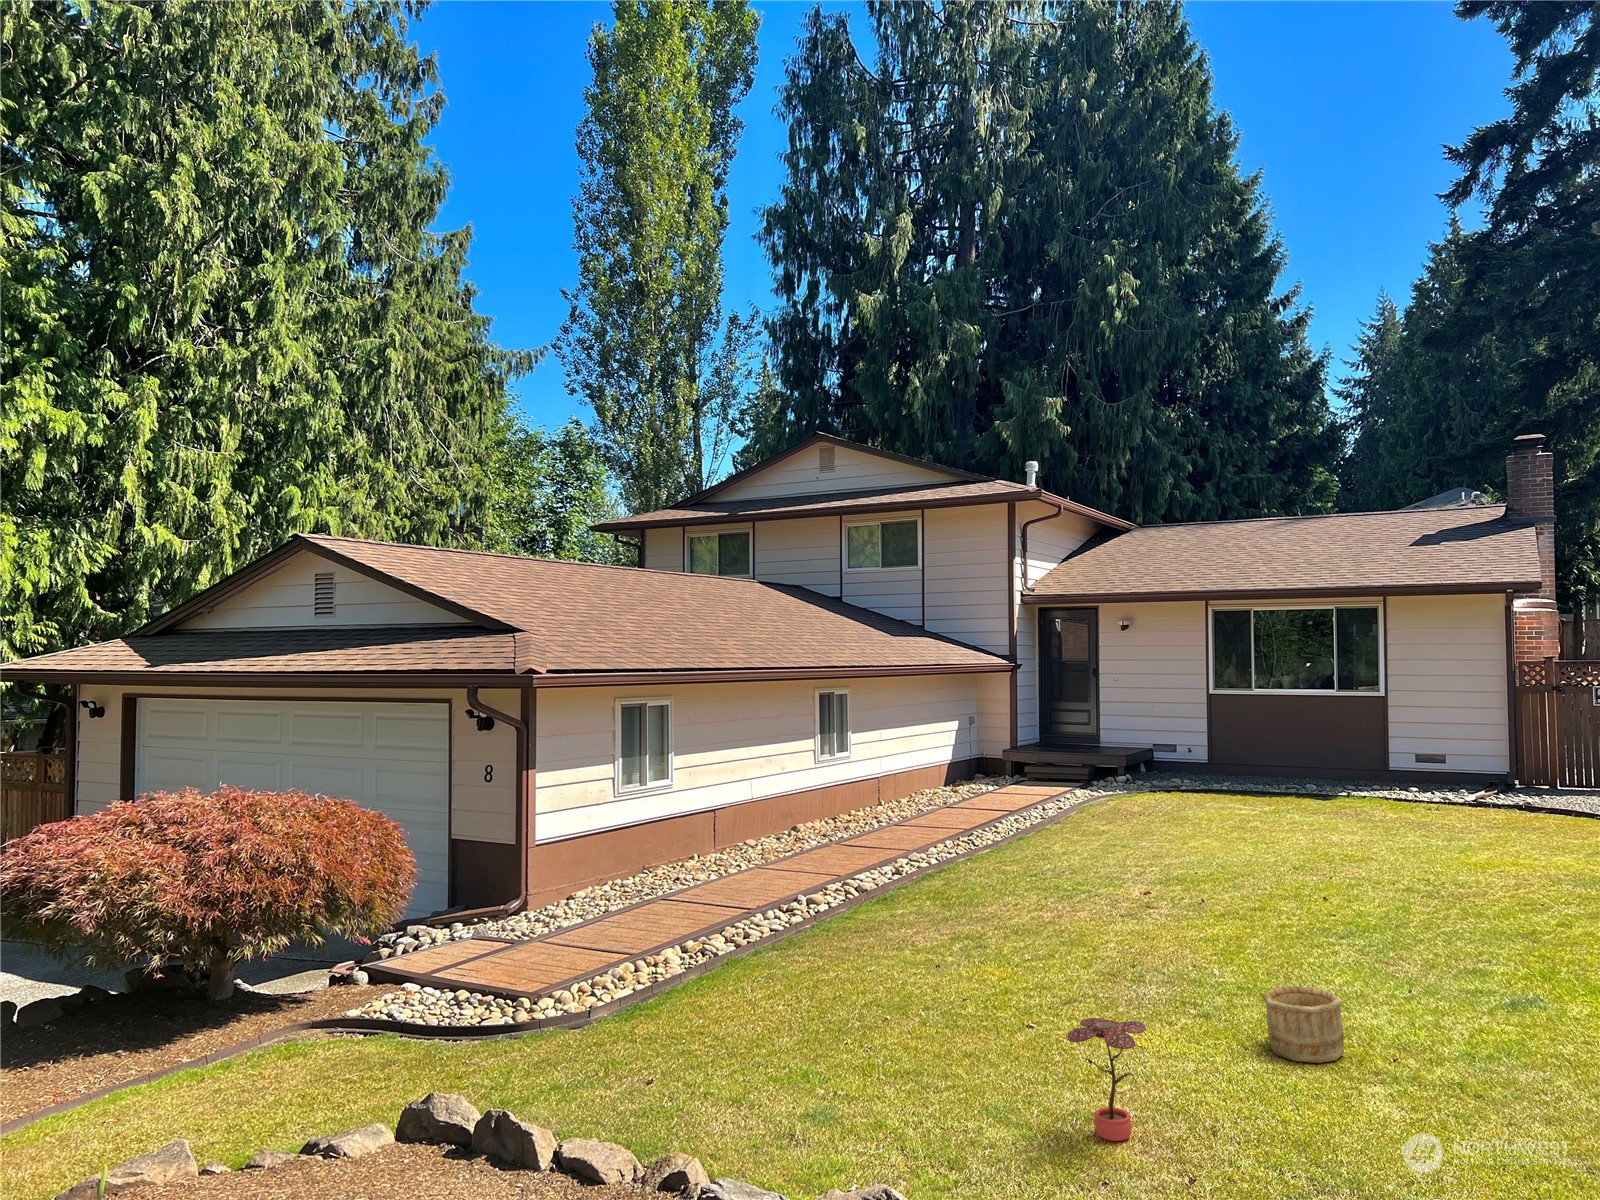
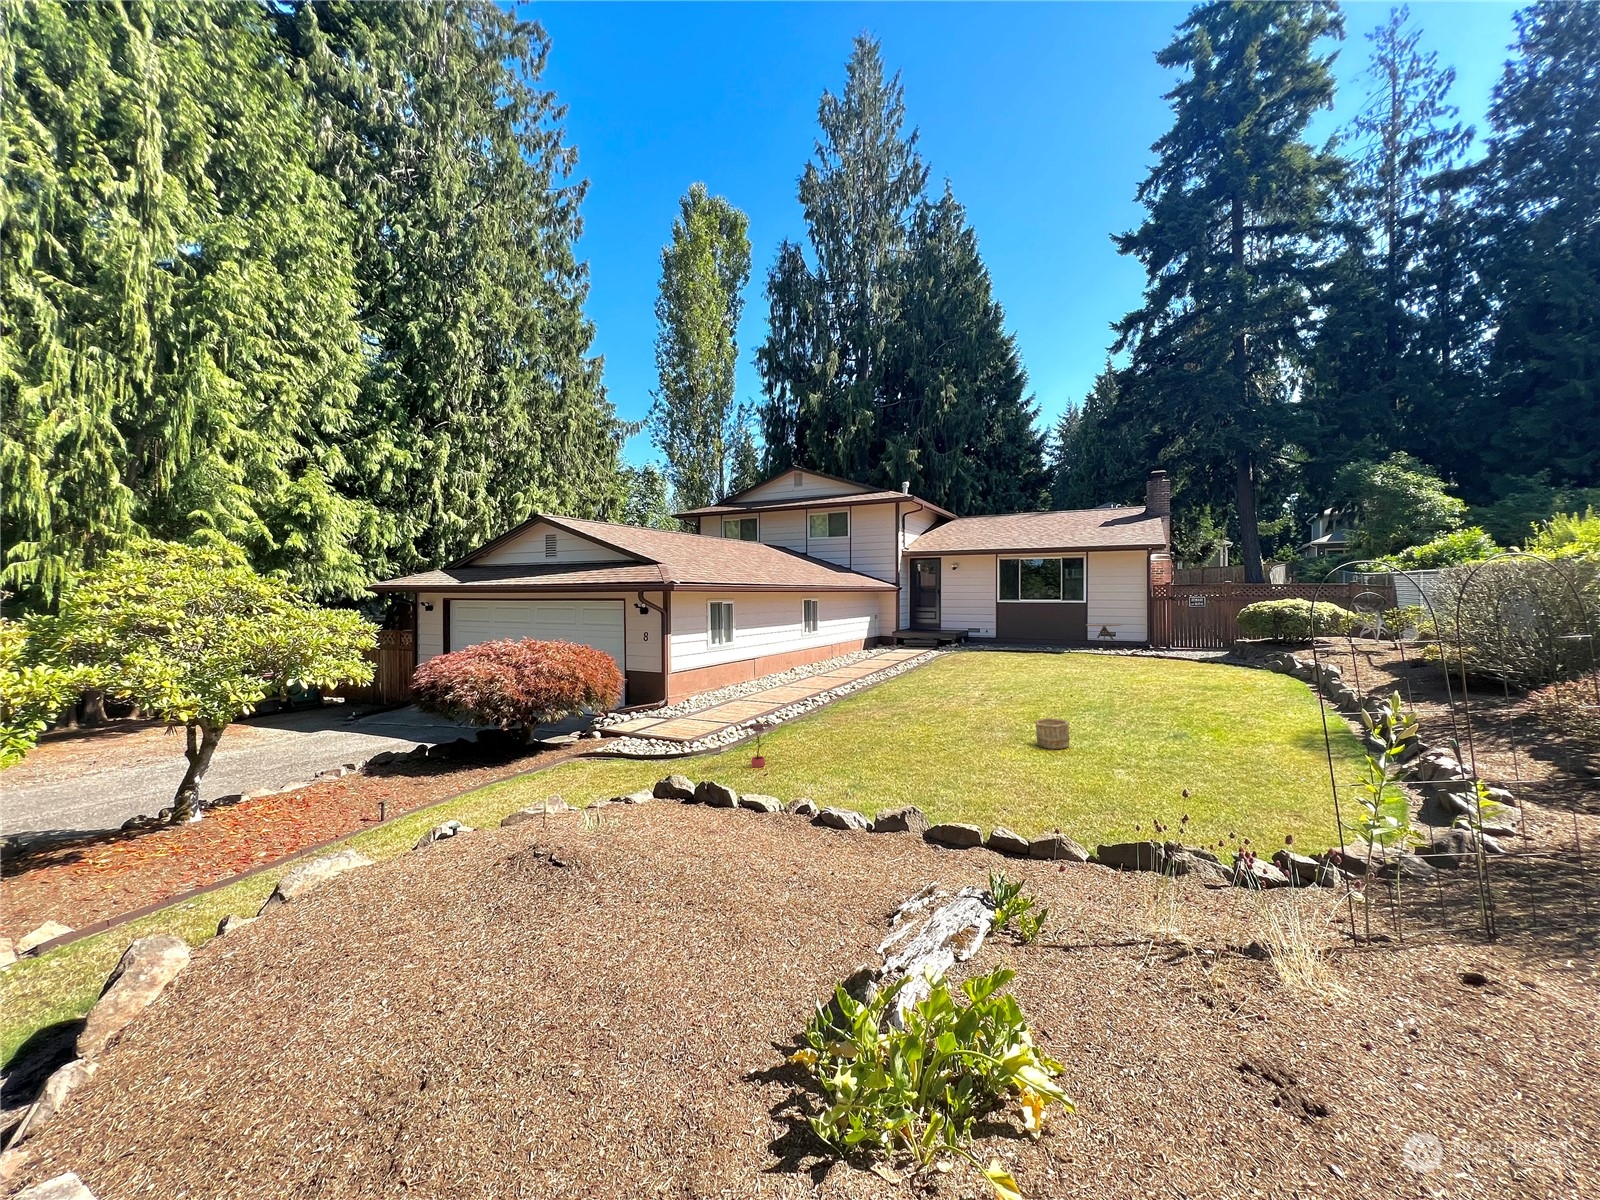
round table: none [1399,736,1478,788] -> present [1086,623,1123,647]
potted plant: present [1067,1018,1146,1141] -> present [741,723,772,767]

